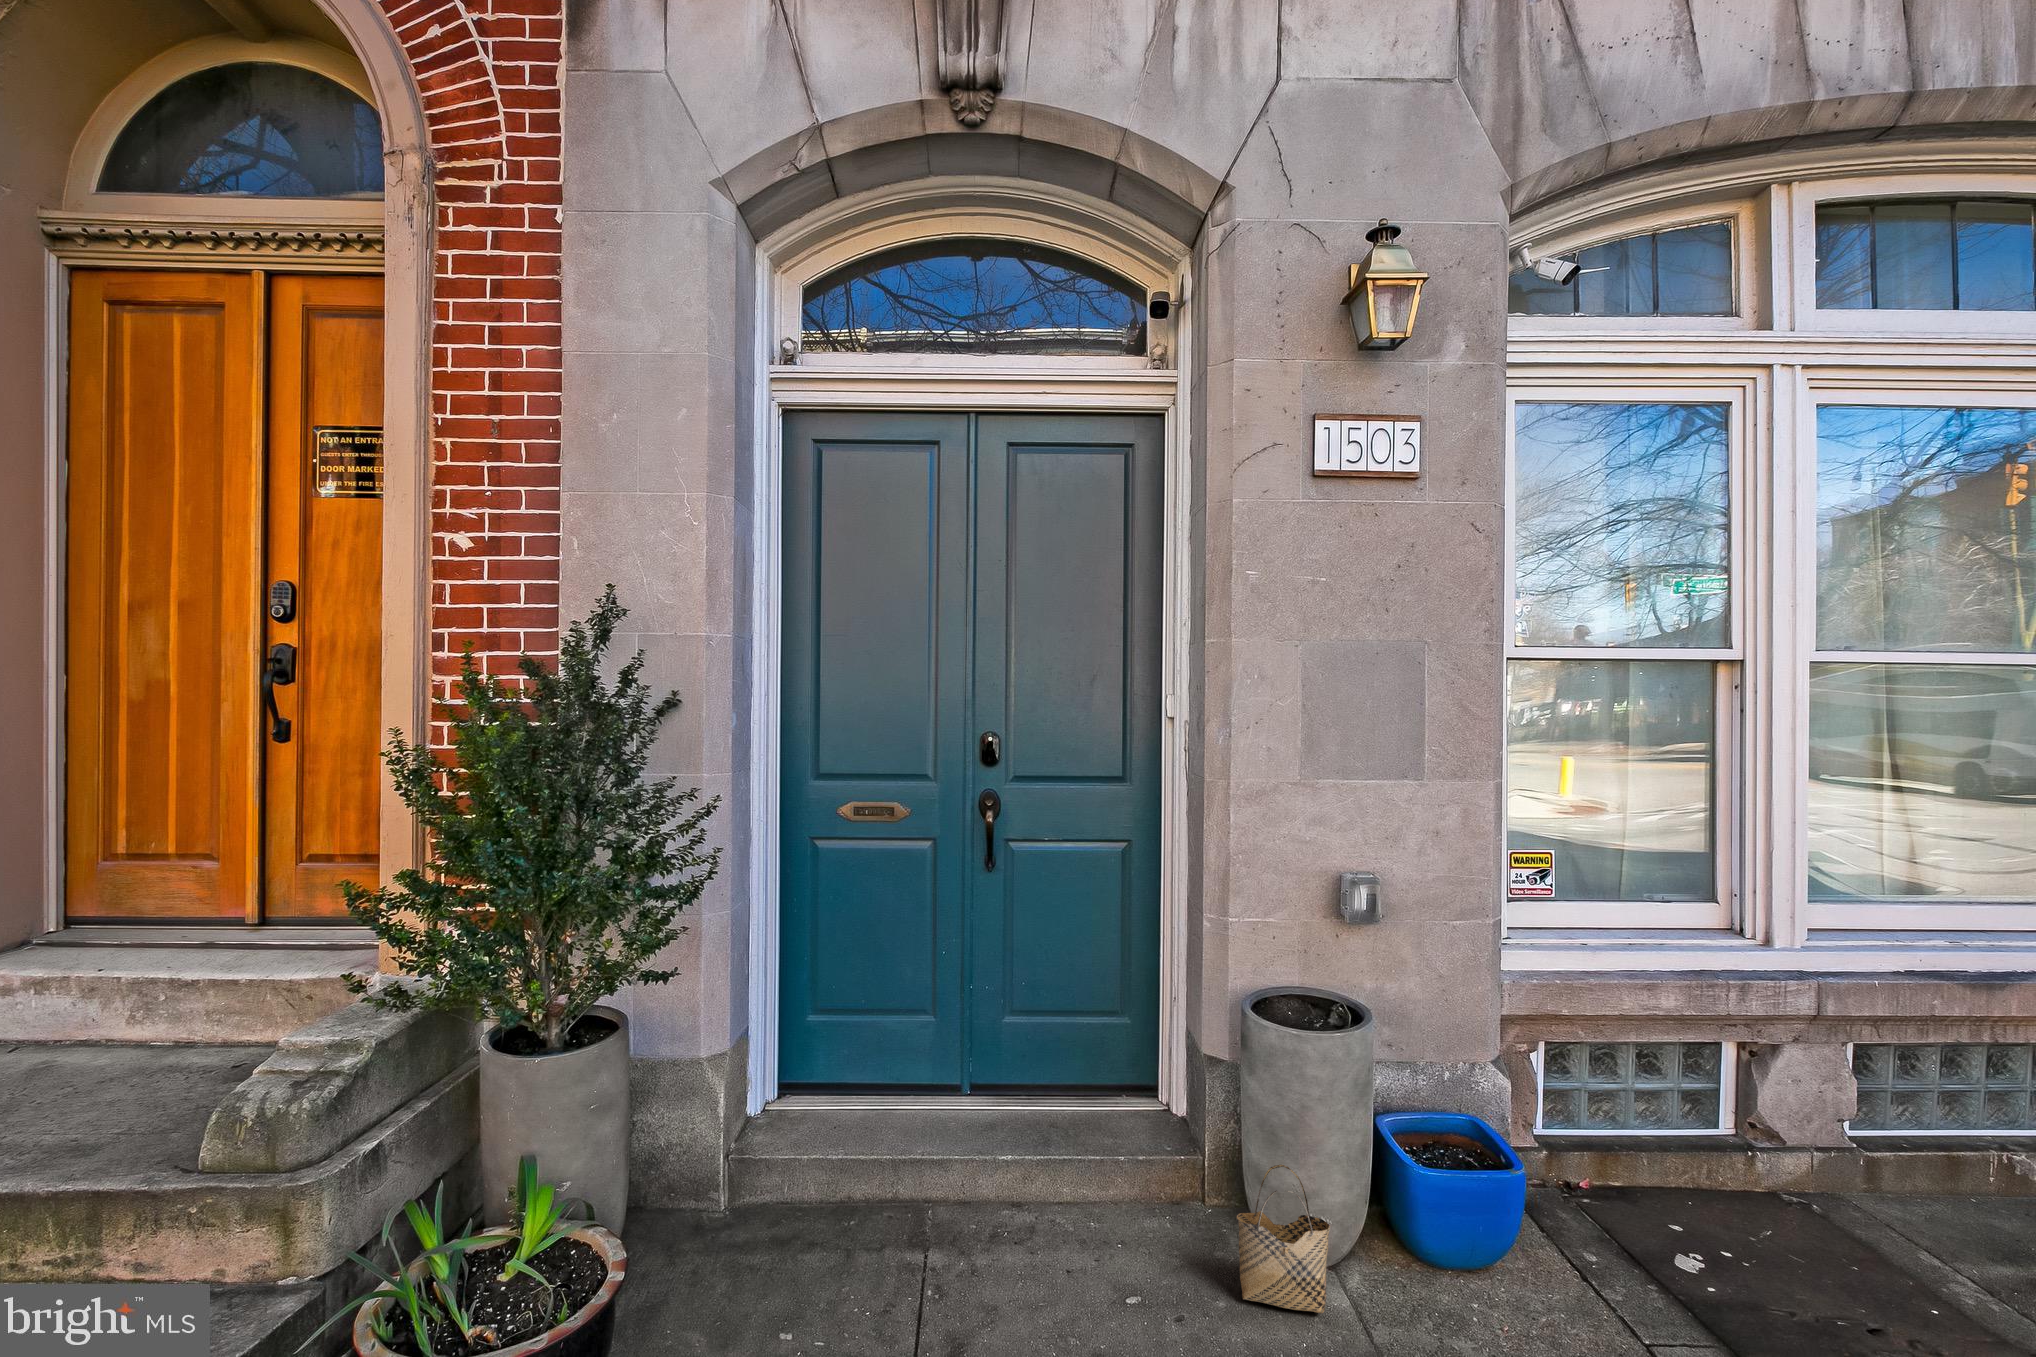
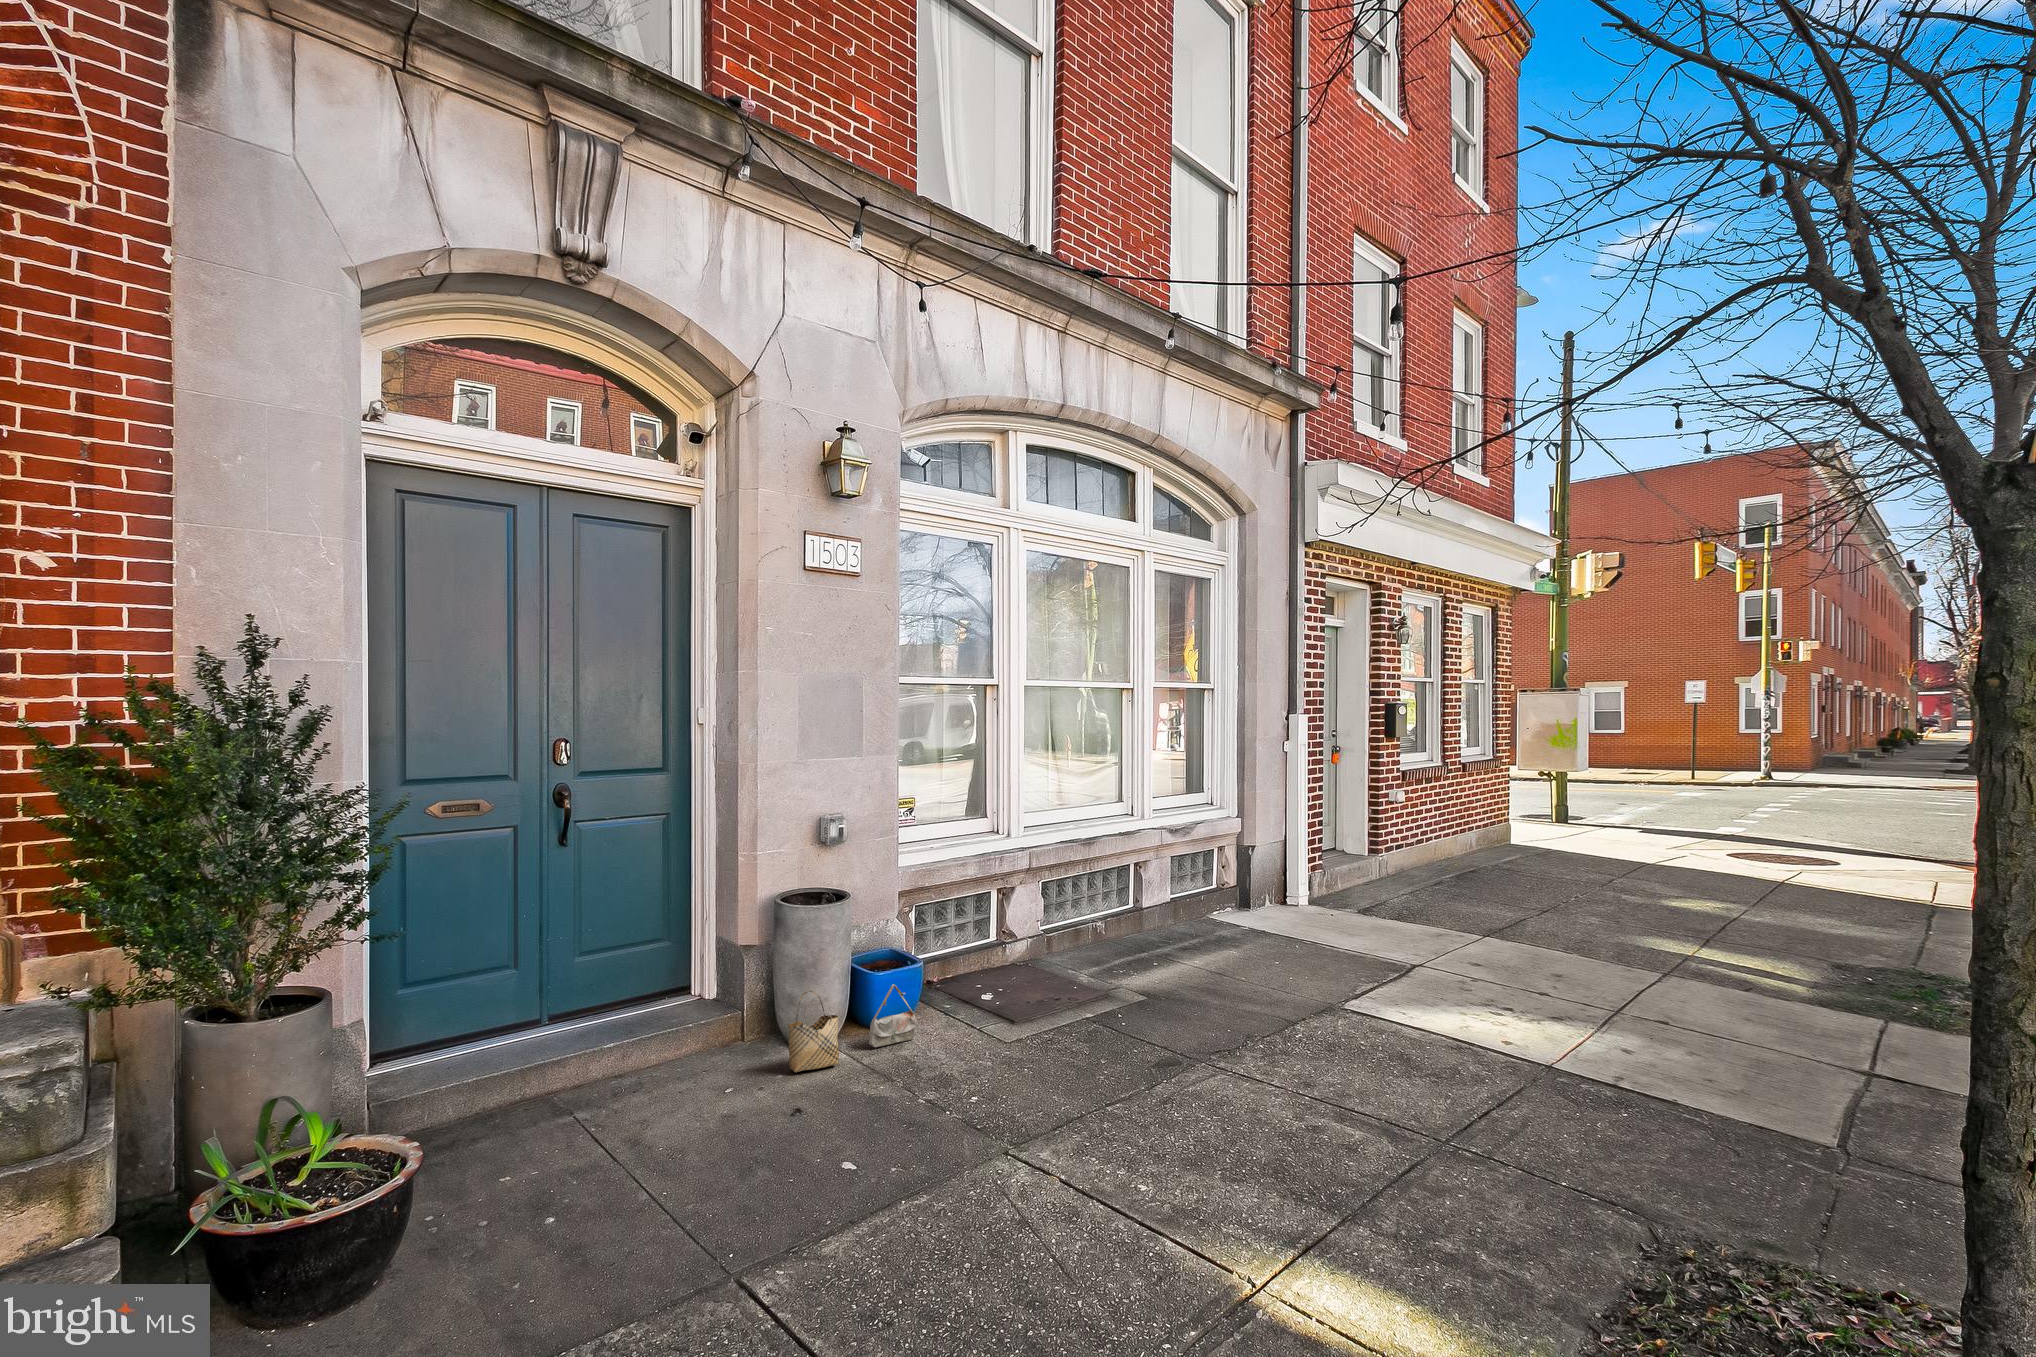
bag: none [1398,1196,1503,1308] -> present [869,984,918,1047]

